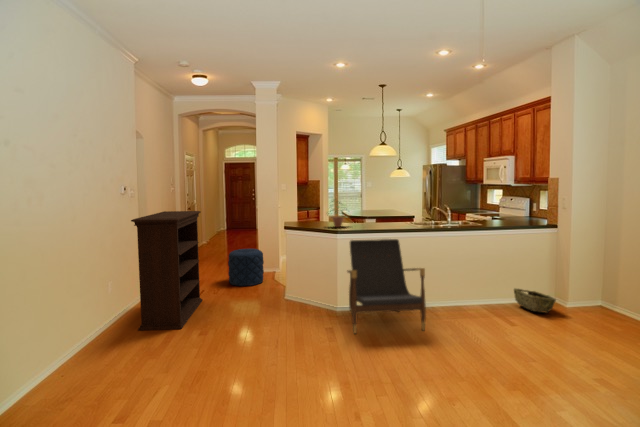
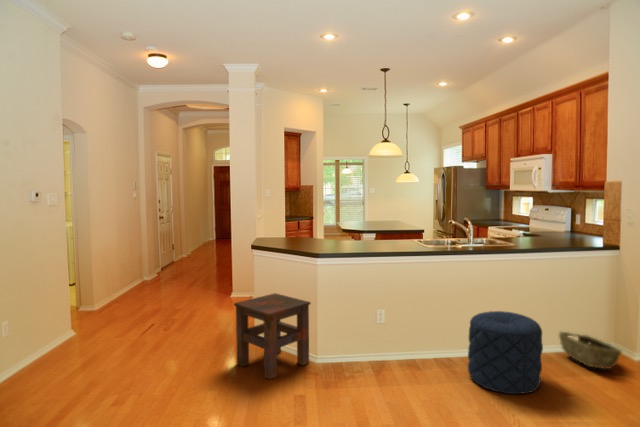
potted plant: present [328,201,343,227] -> none [303,209,338,247]
bookshelf: present [131,211,202,330] -> none [23,224,146,392]
lounge chair: present [348,239,426,333] -> none [331,264,438,405]
pouf: present [228,249,264,286] -> present [468,311,543,394]
side table: none [276,262,332,322] -> present [234,293,310,379]

